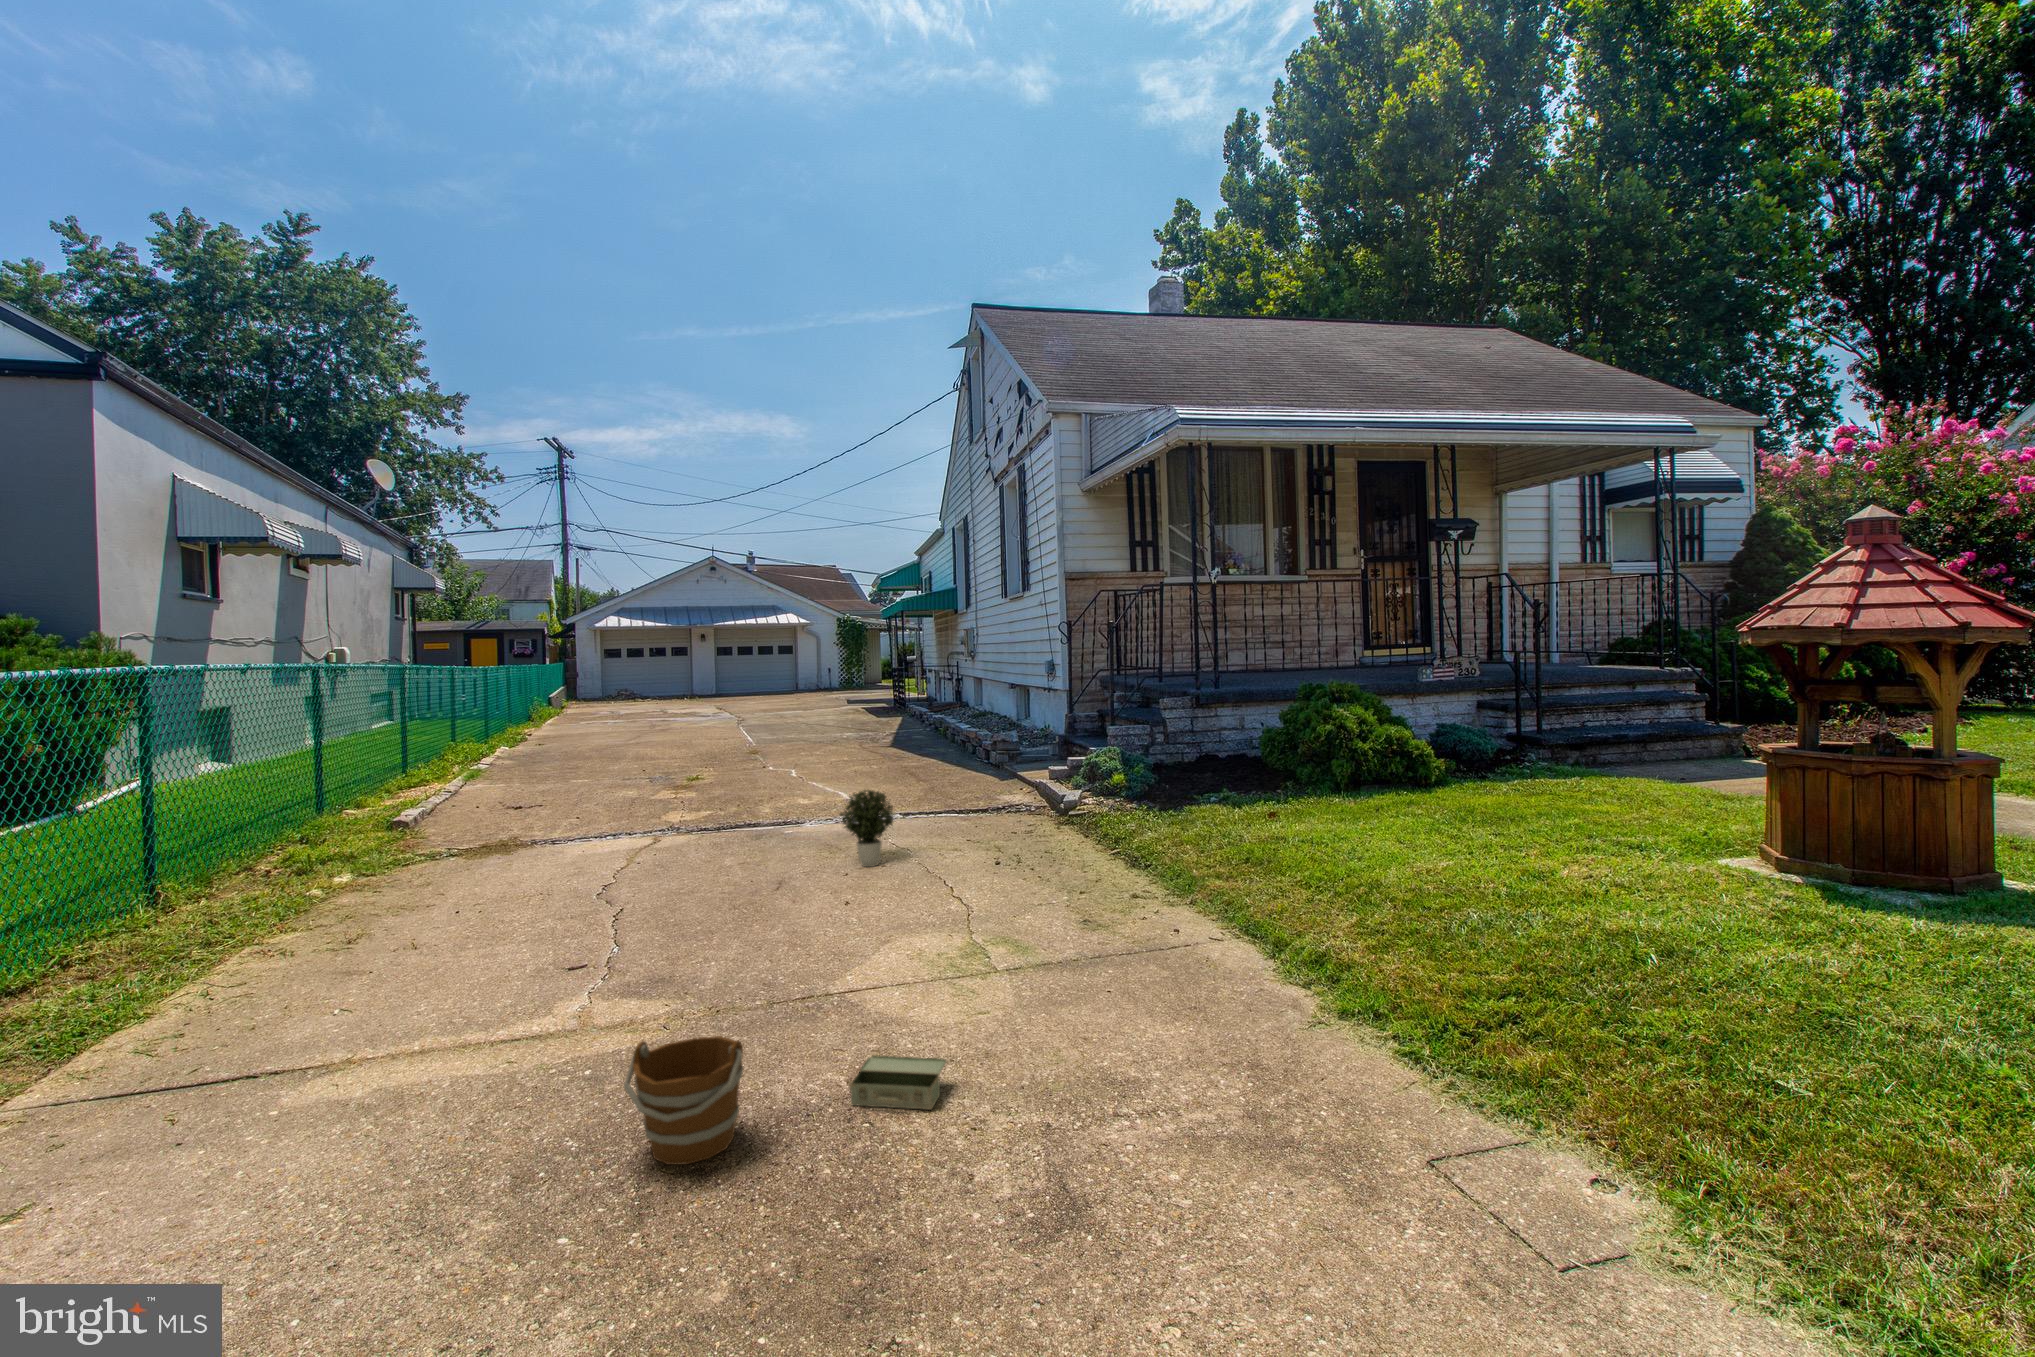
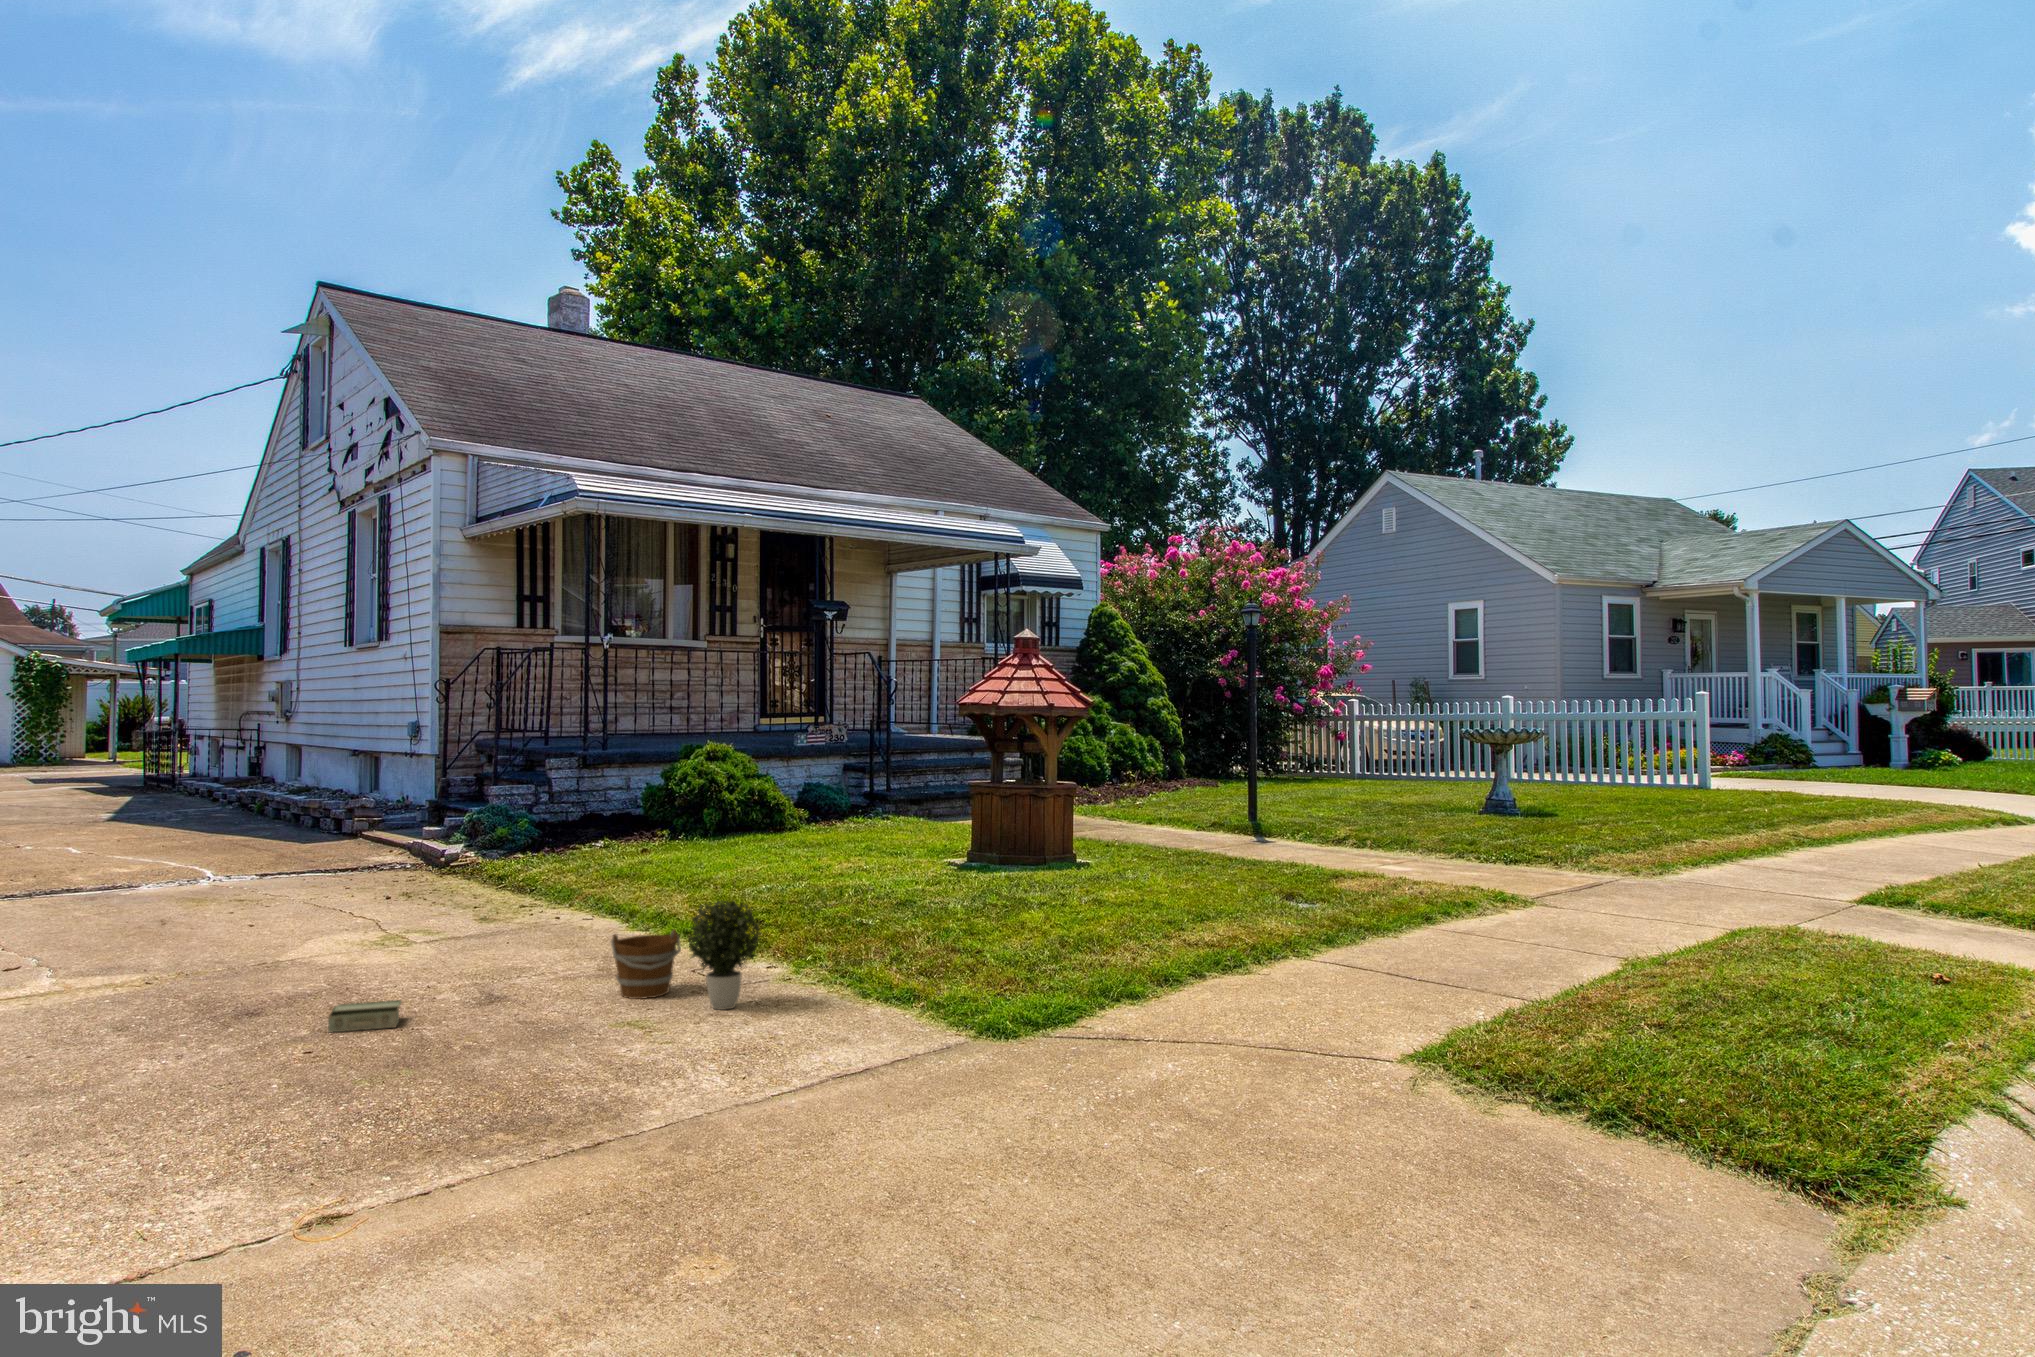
potted plant: present [840,790,894,867] -> present [688,900,763,1010]
bucket: present [624,1036,743,1164] -> present [611,929,681,999]

